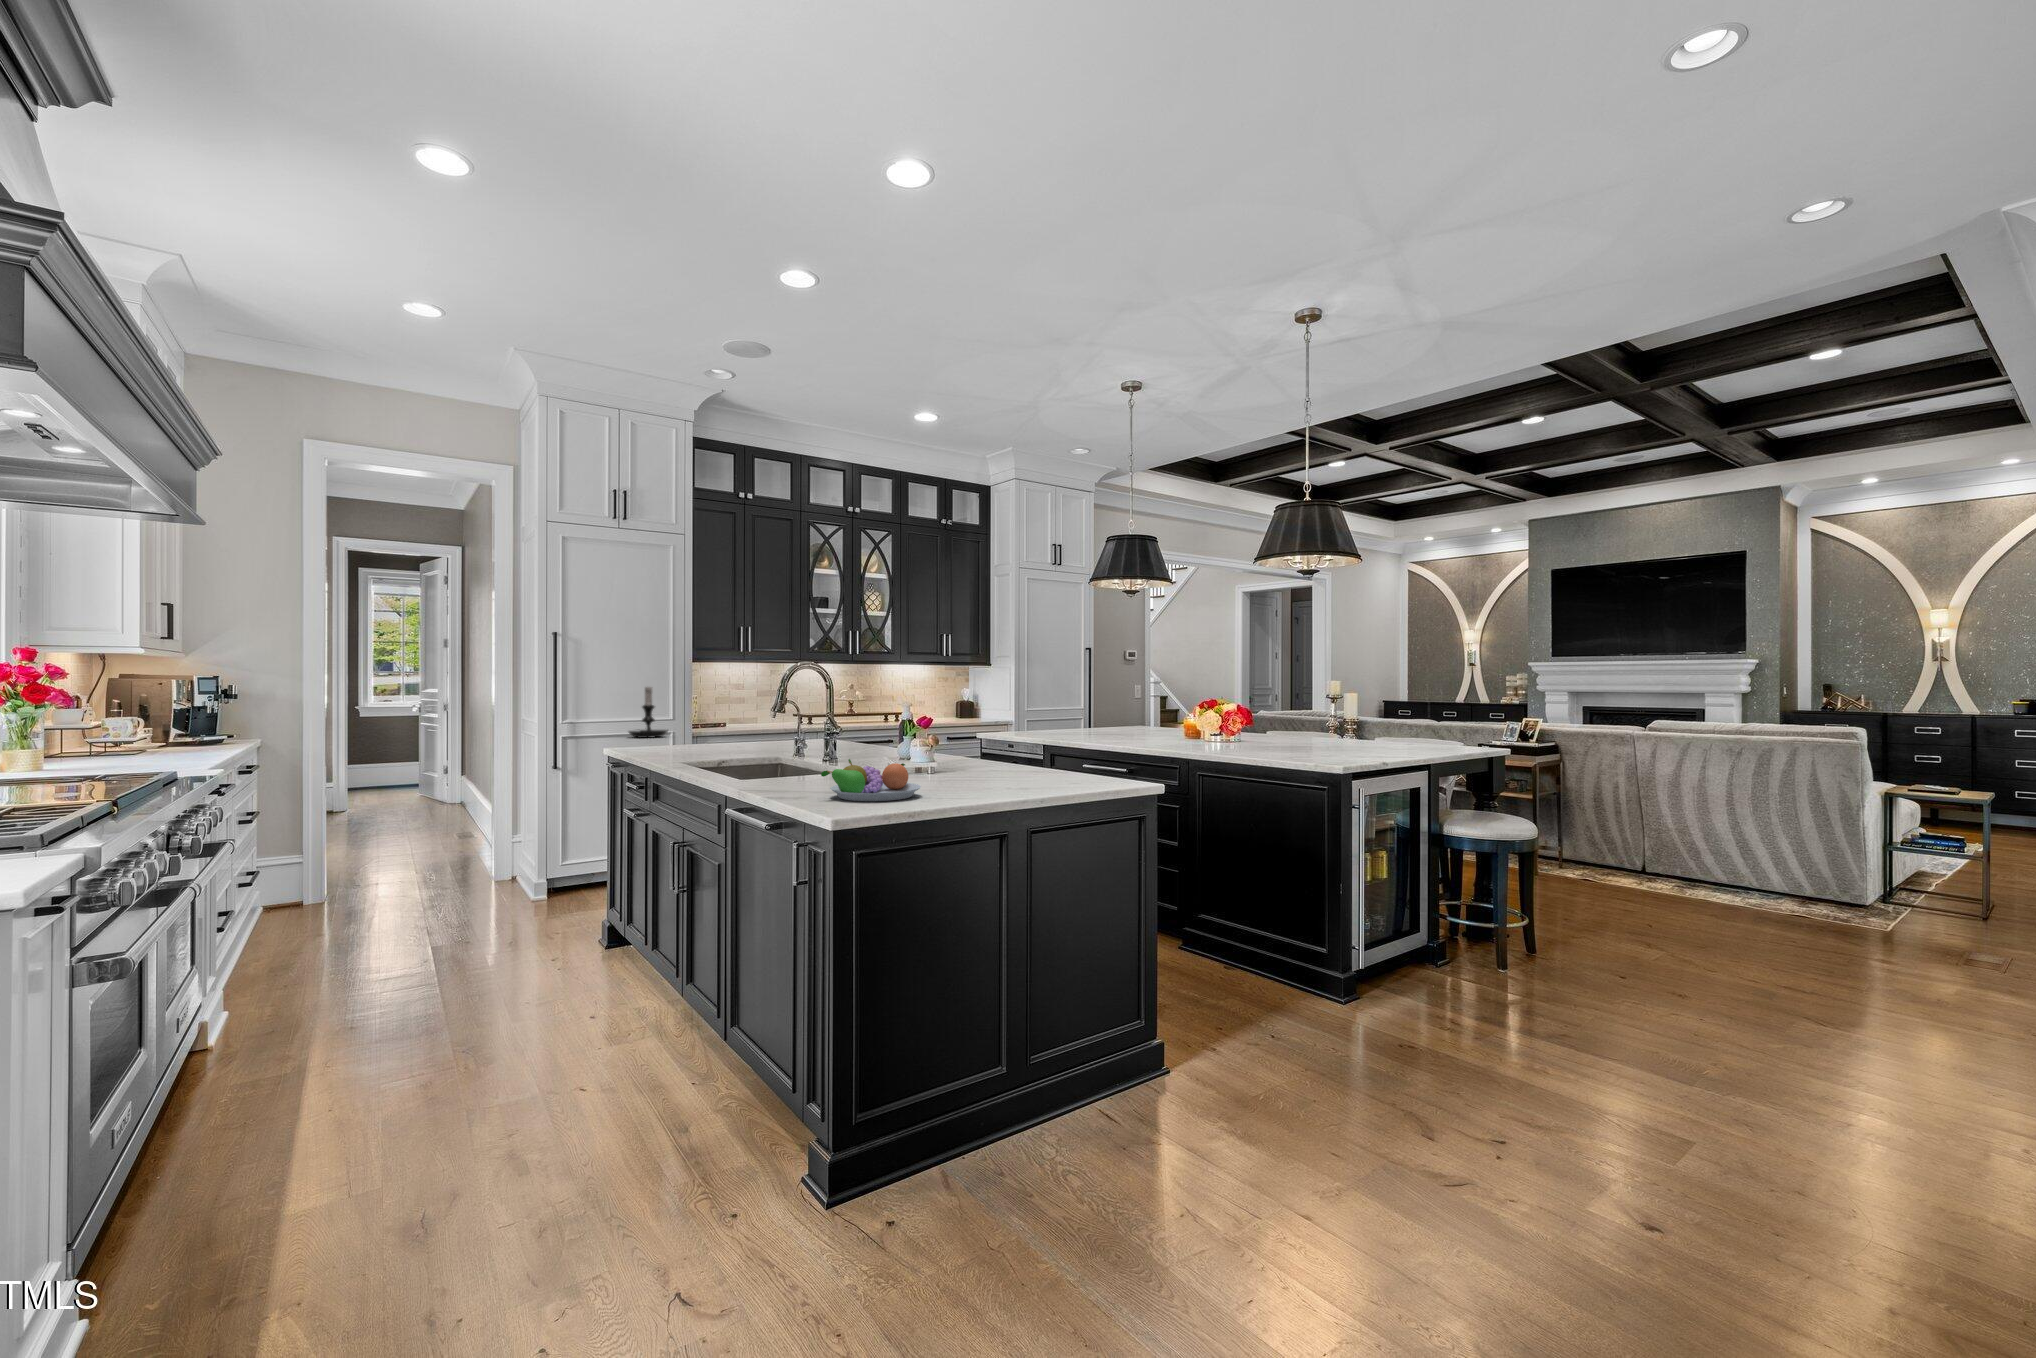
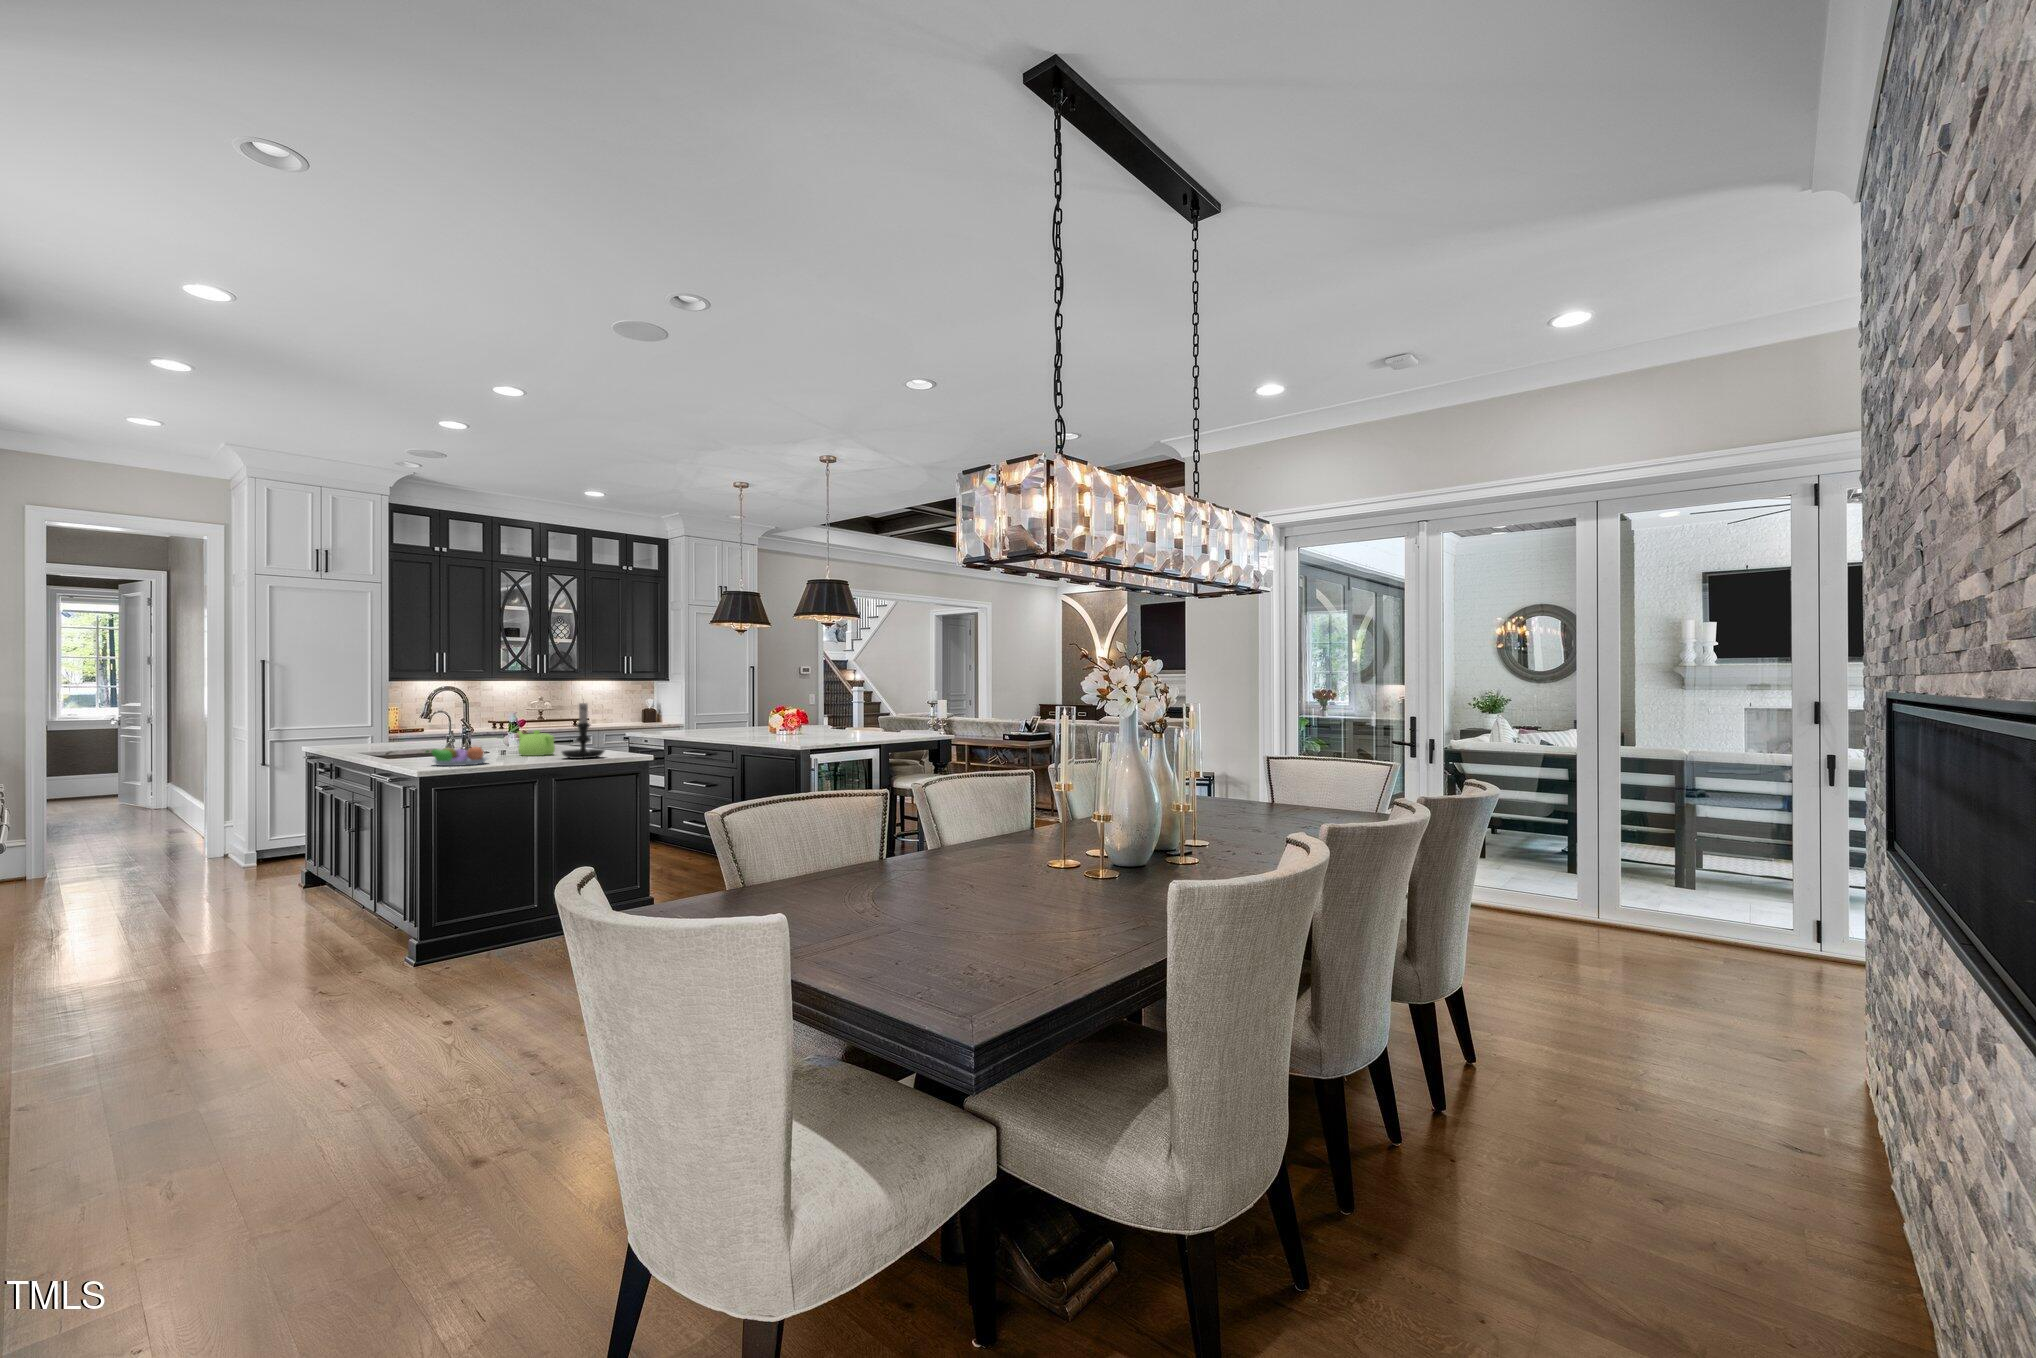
candle holder: present [629,687,668,738] -> present [562,703,605,759]
teapot: none [916,732,981,775] -> present [518,730,555,756]

